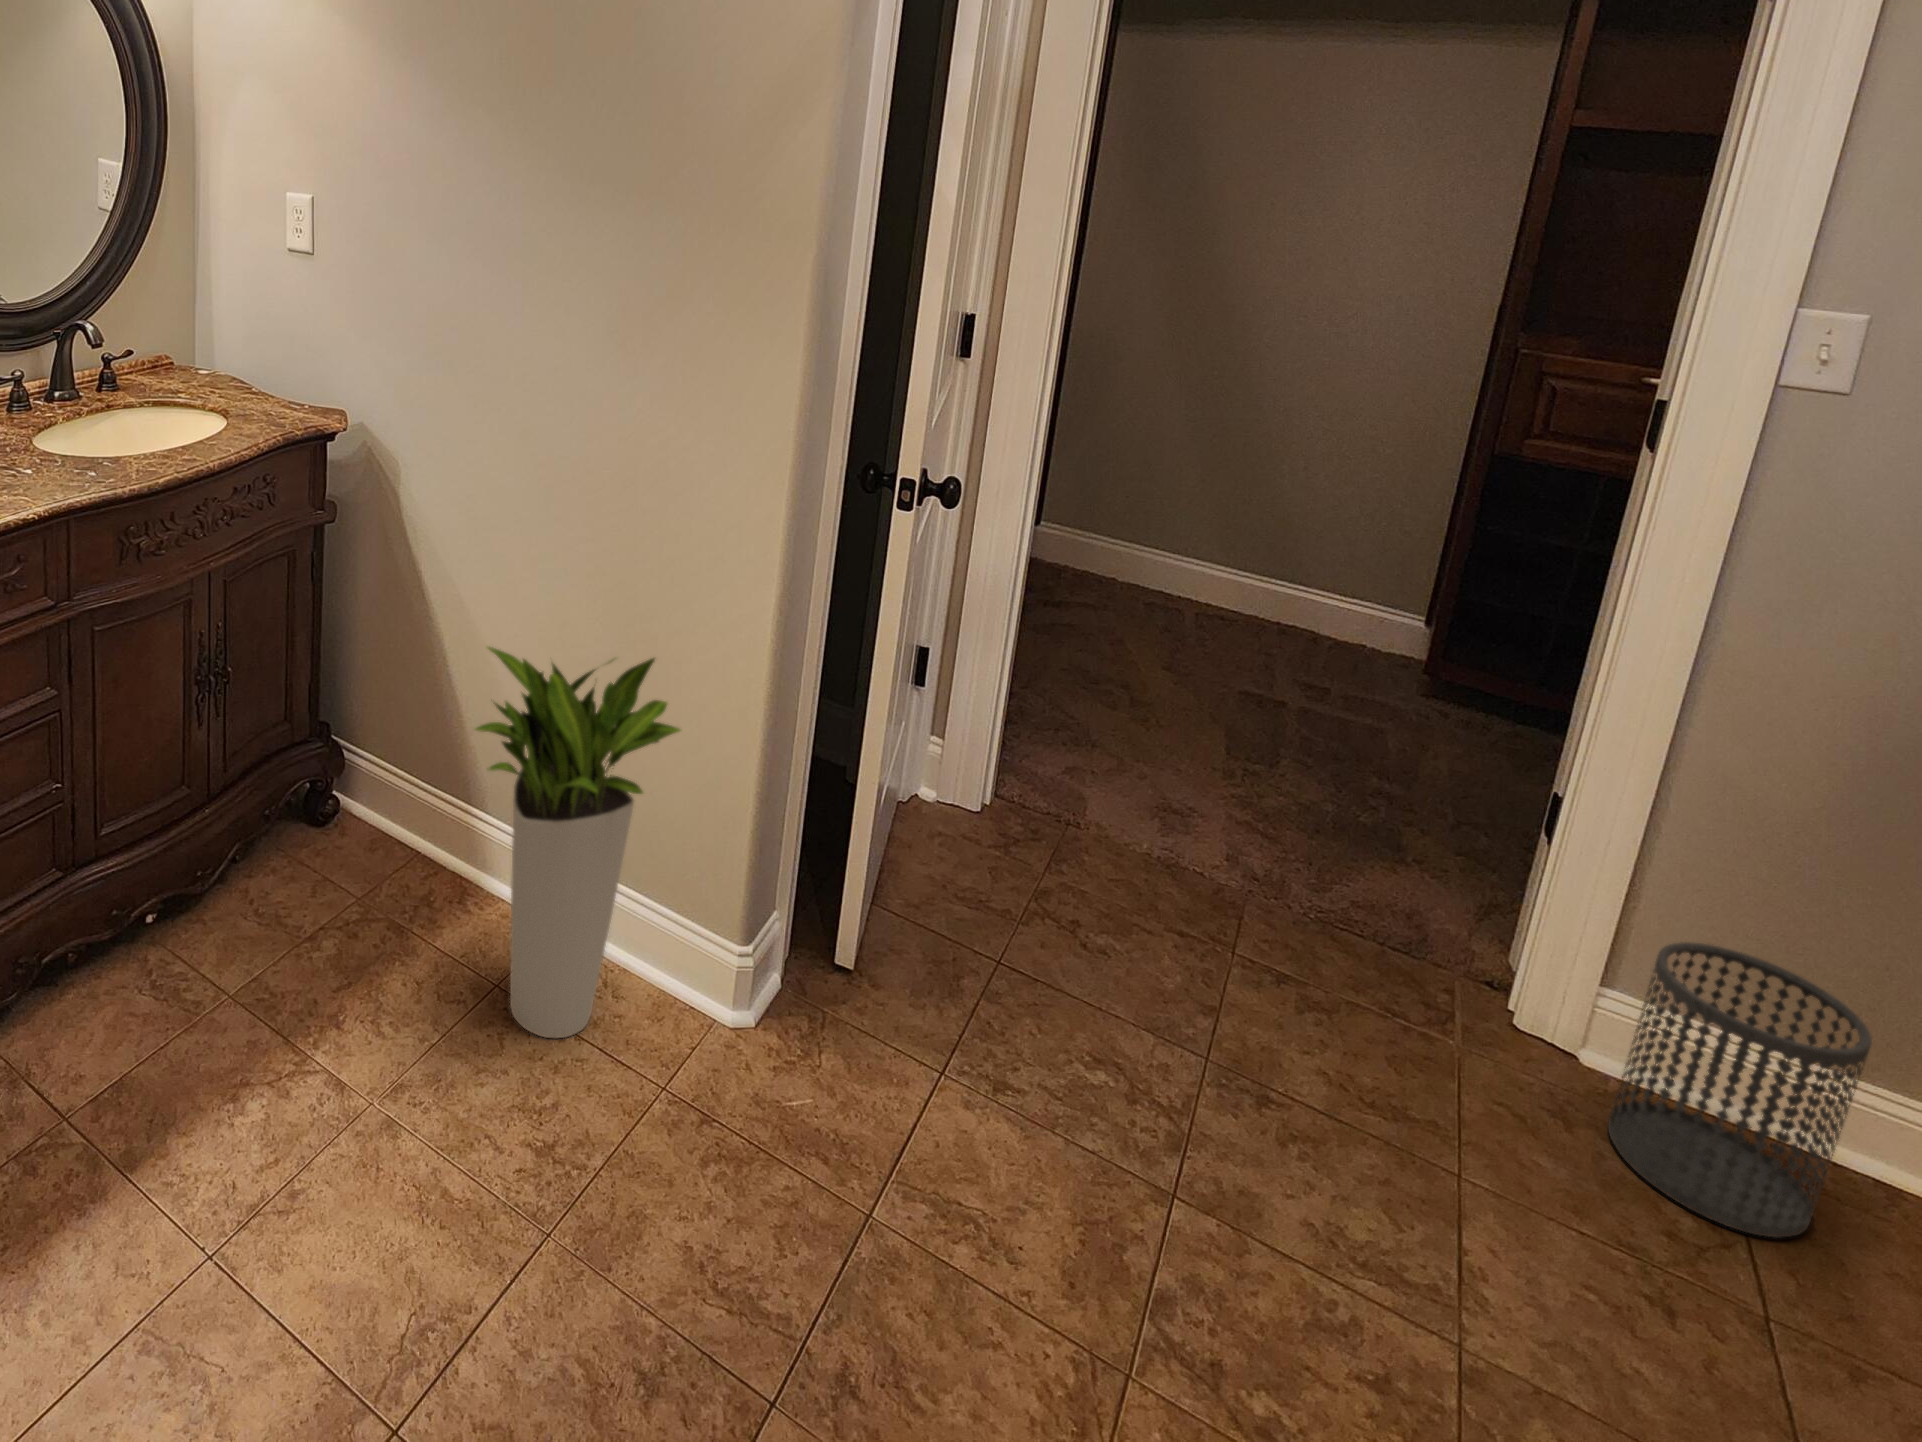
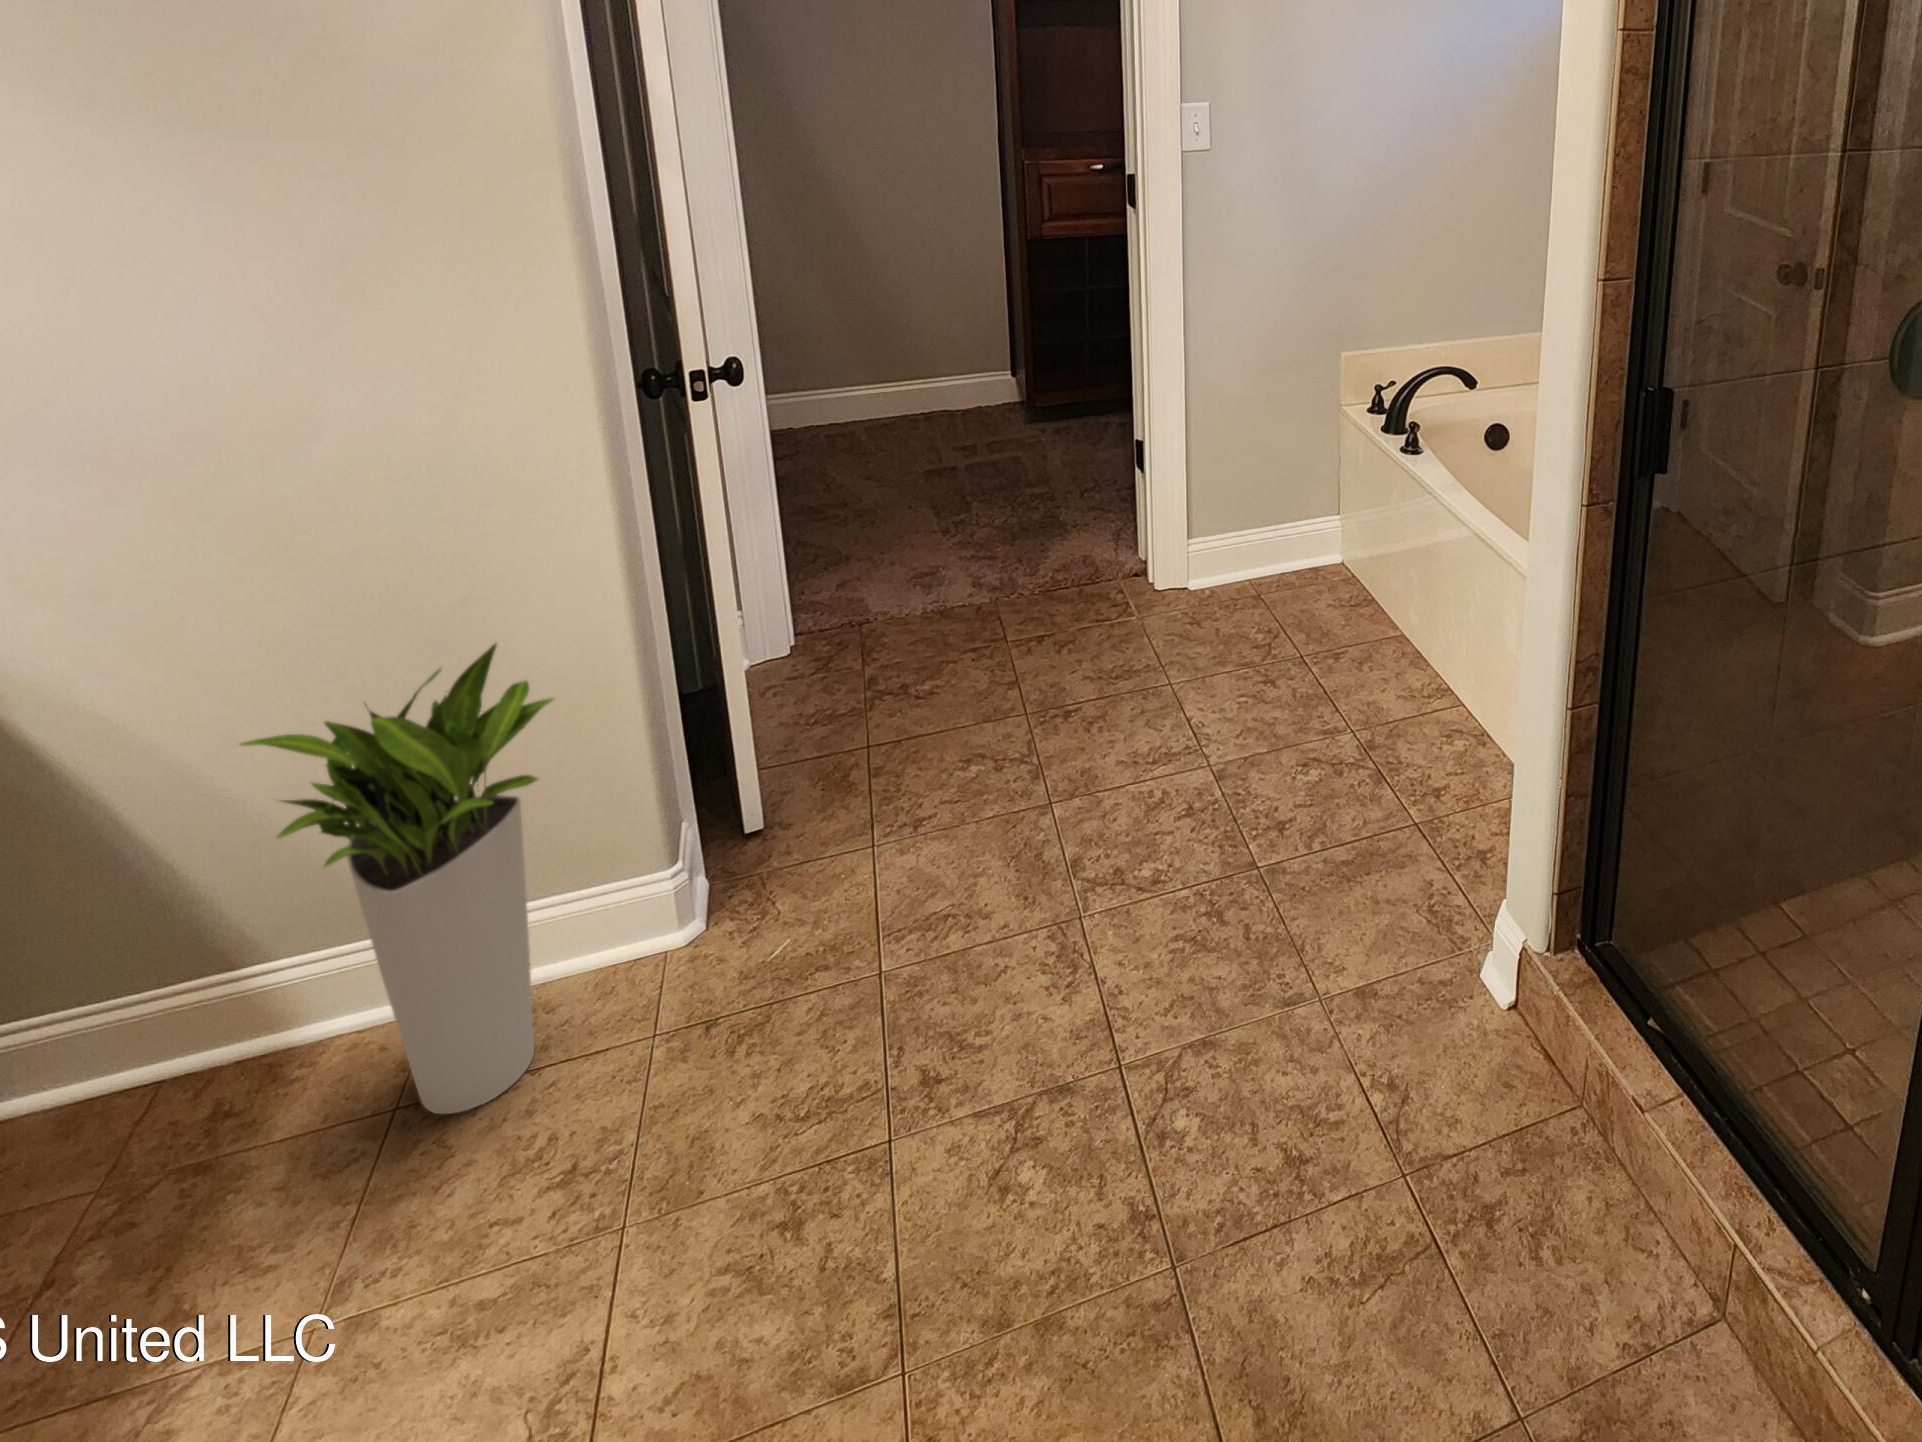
wastebasket: present [1608,942,1872,1237] -> none [1210,485,1294,631]

